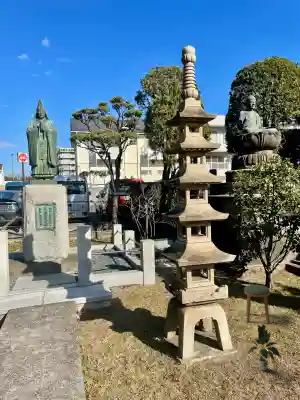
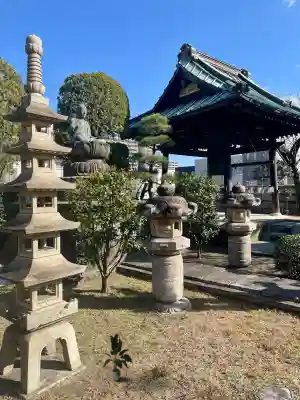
stool: present [244,285,270,324] -> none [87,292,113,332]

